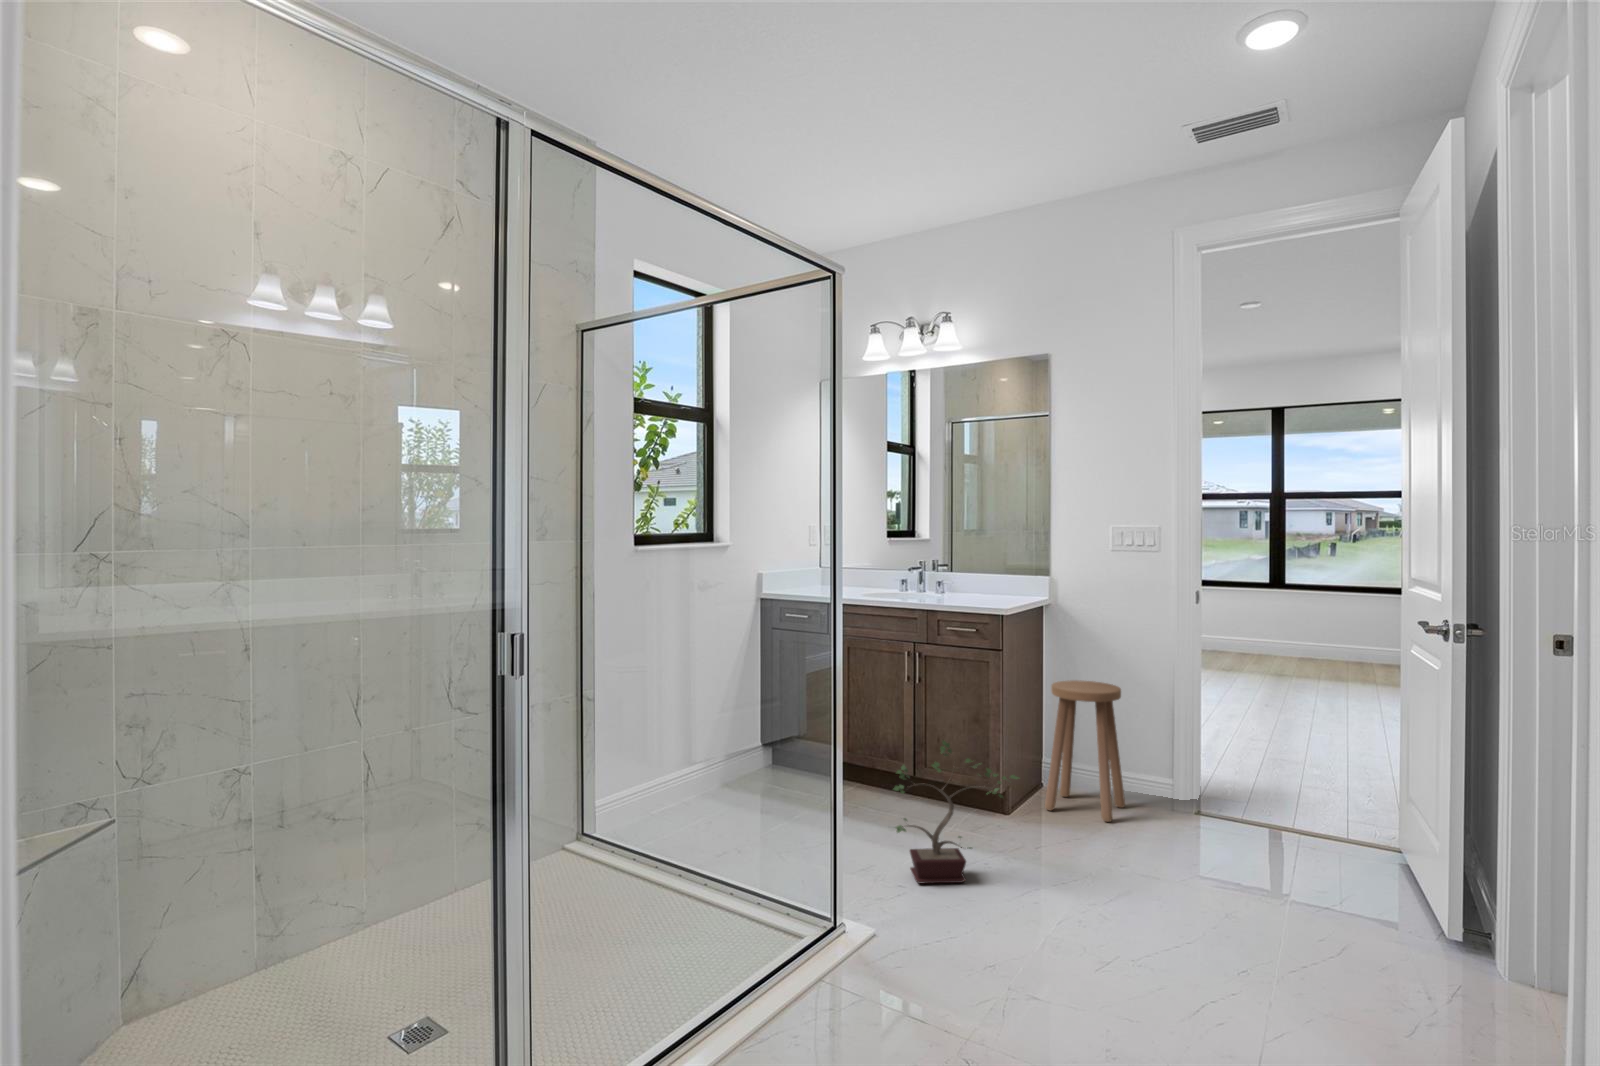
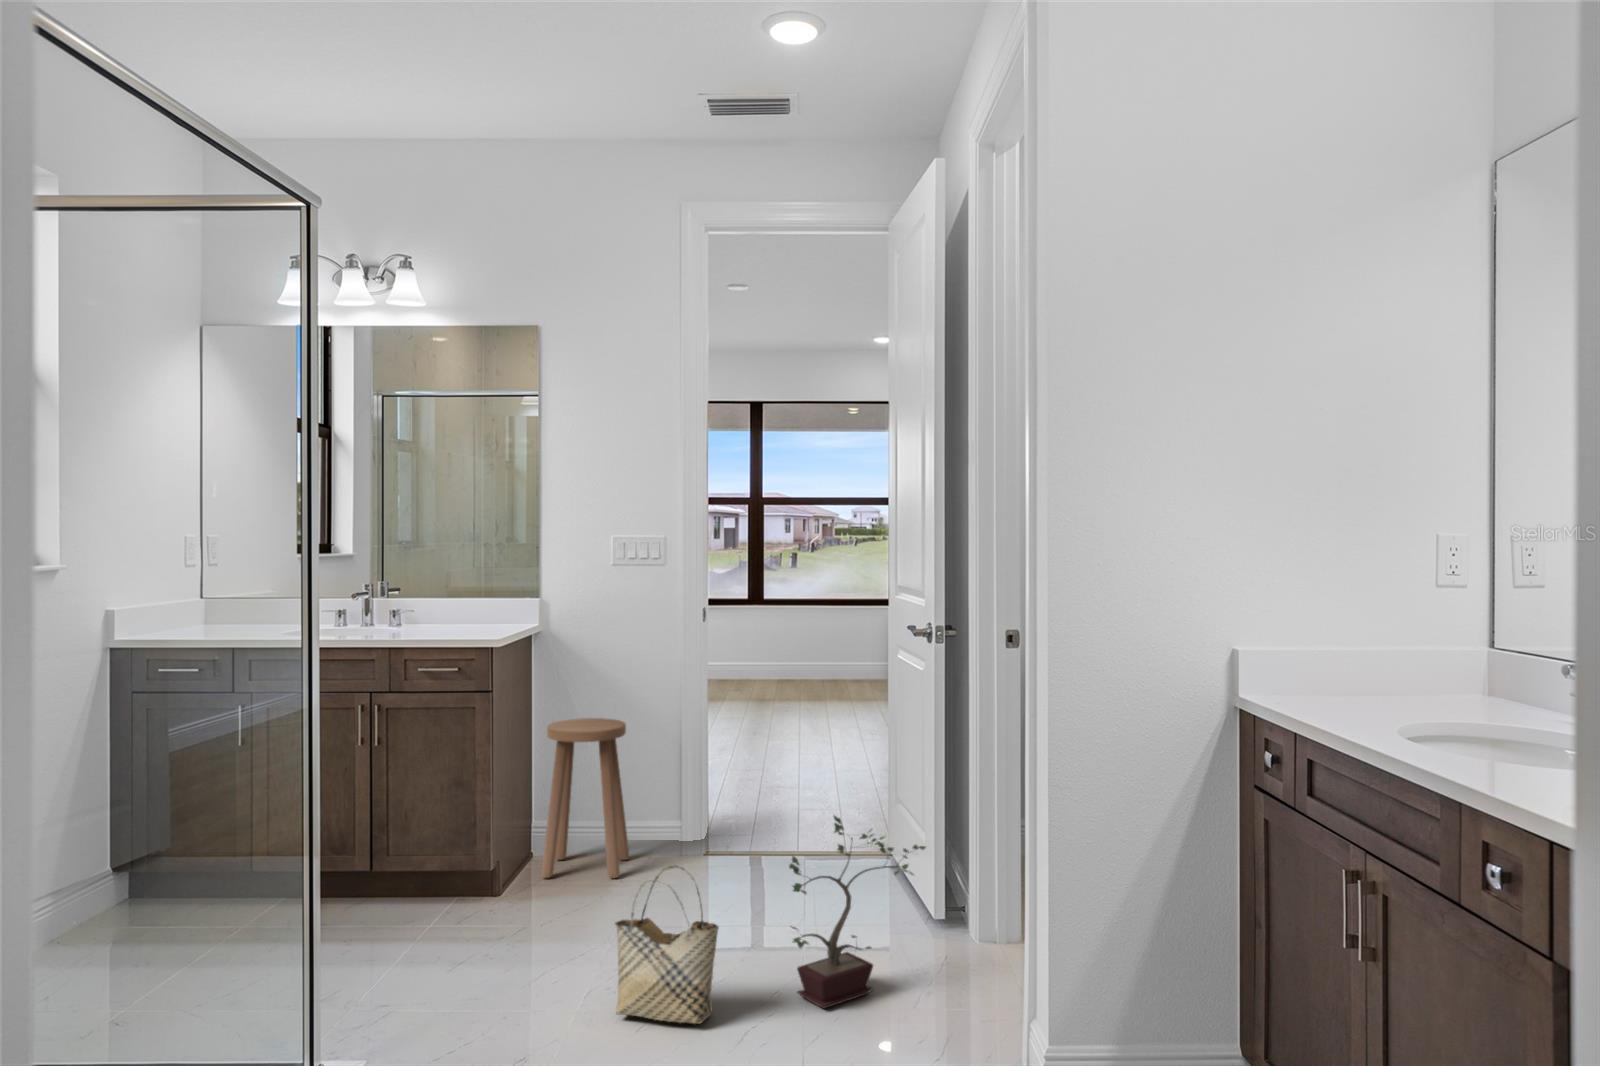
potted plant: present [893,741,1019,884] -> present [789,816,926,1009]
woven basket: none [1077,824,1176,976] -> present [615,865,719,1024]

